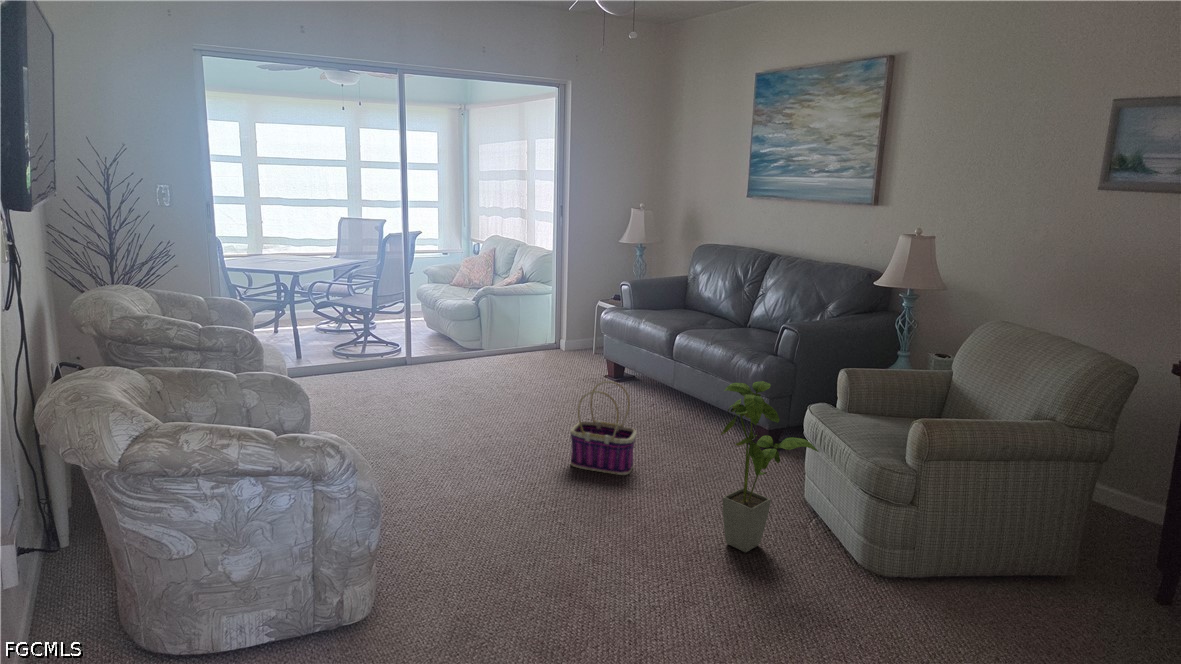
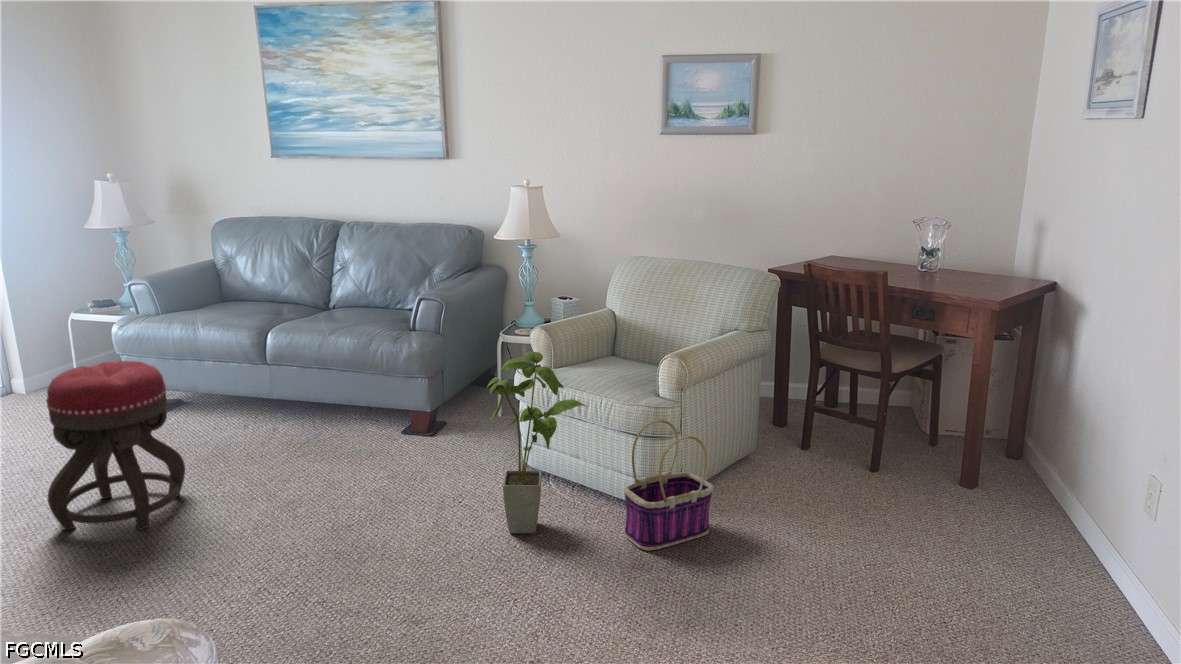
ottoman: none [487,327,571,444] -> present [46,361,185,530]
basket: present [570,381,636,475] -> present [624,420,713,551]

